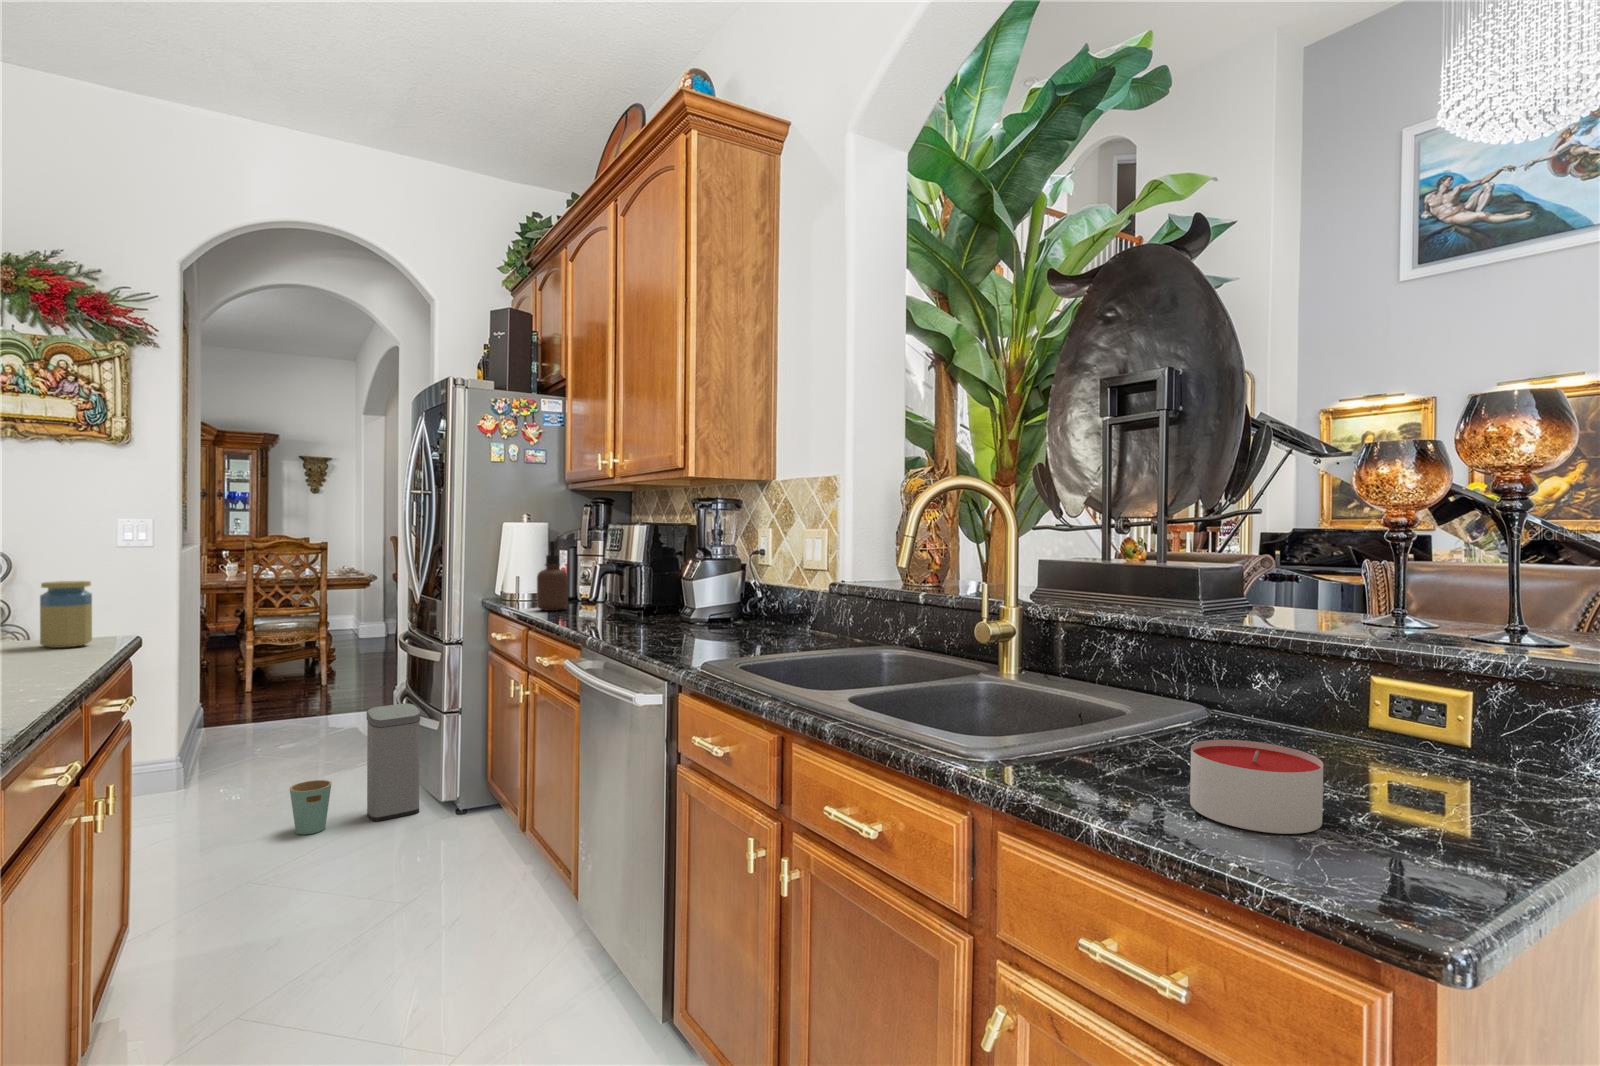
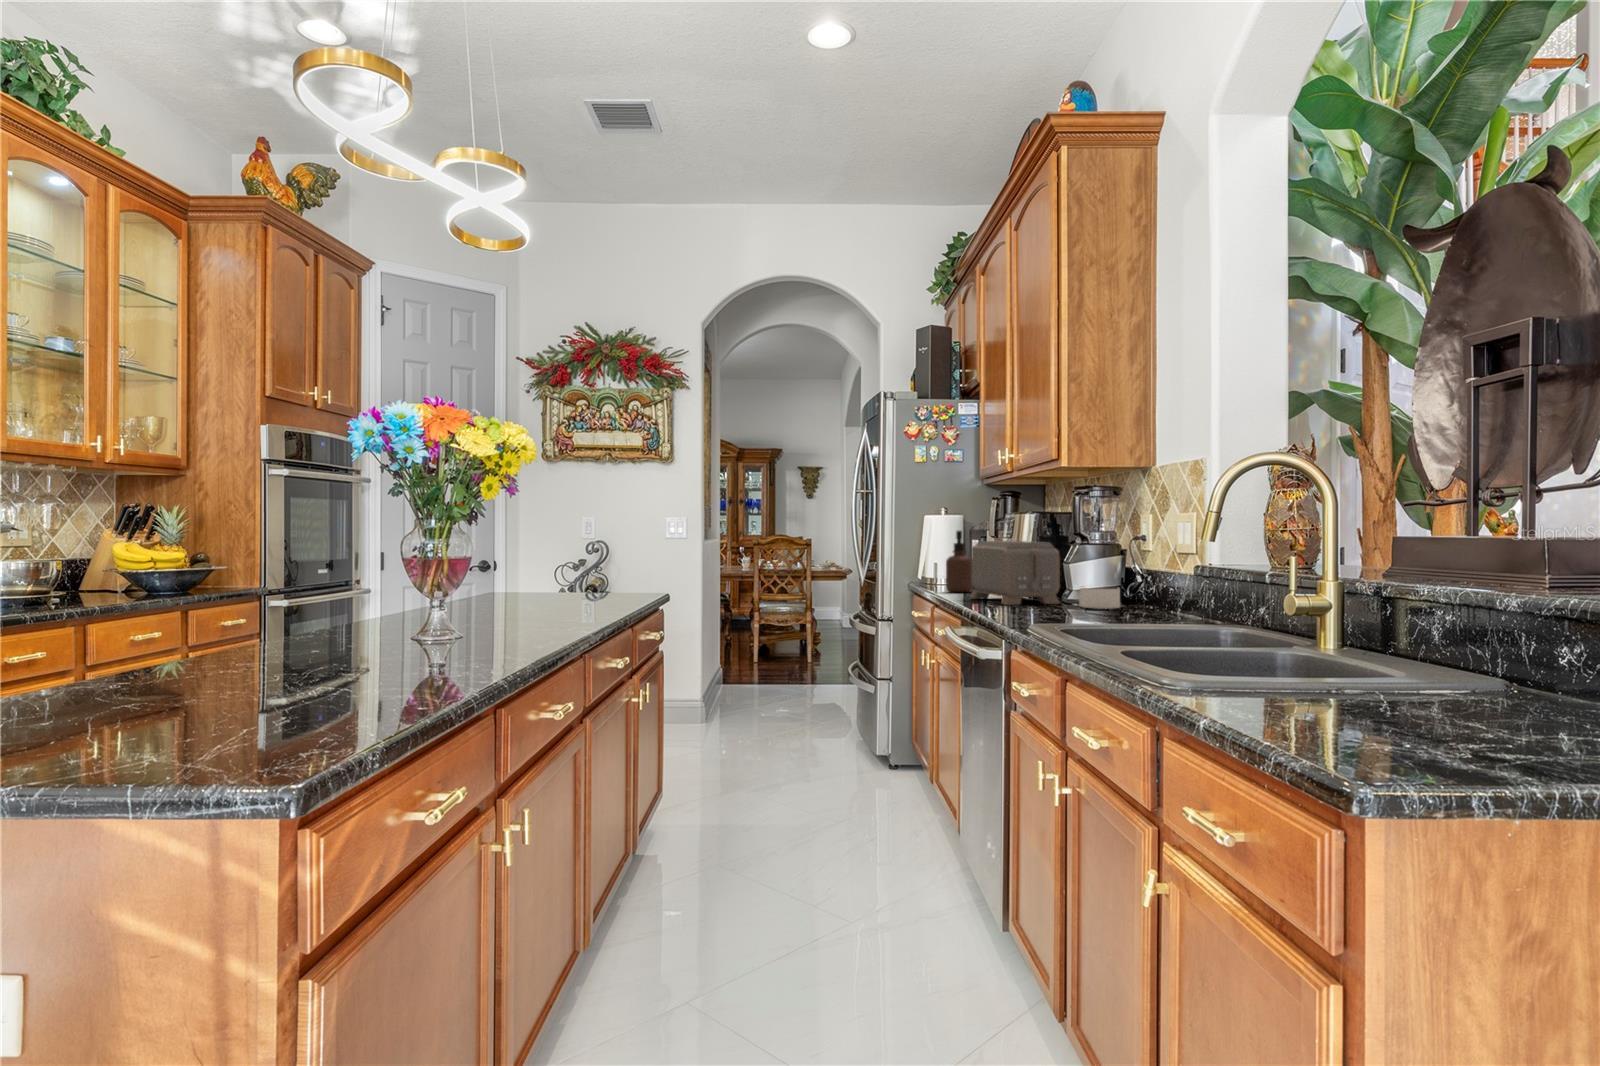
toaster: none [576,554,681,628] -> present [971,541,1060,605]
jar: present [40,581,92,648] -> none [616,555,642,598]
trash can: present [290,703,420,834] -> none [768,670,862,765]
candle: present [1190,740,1323,834] -> present [1079,587,1120,609]

